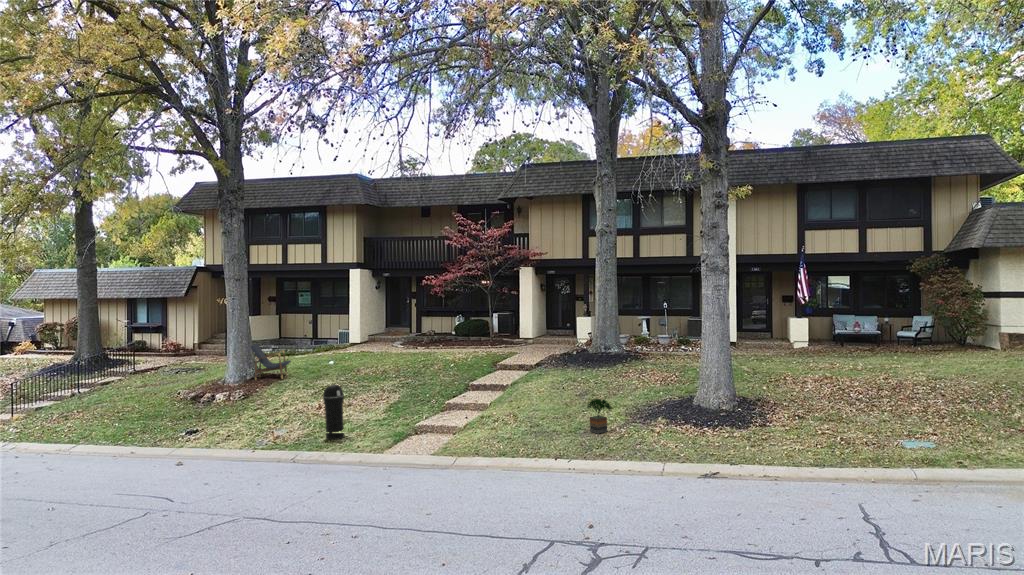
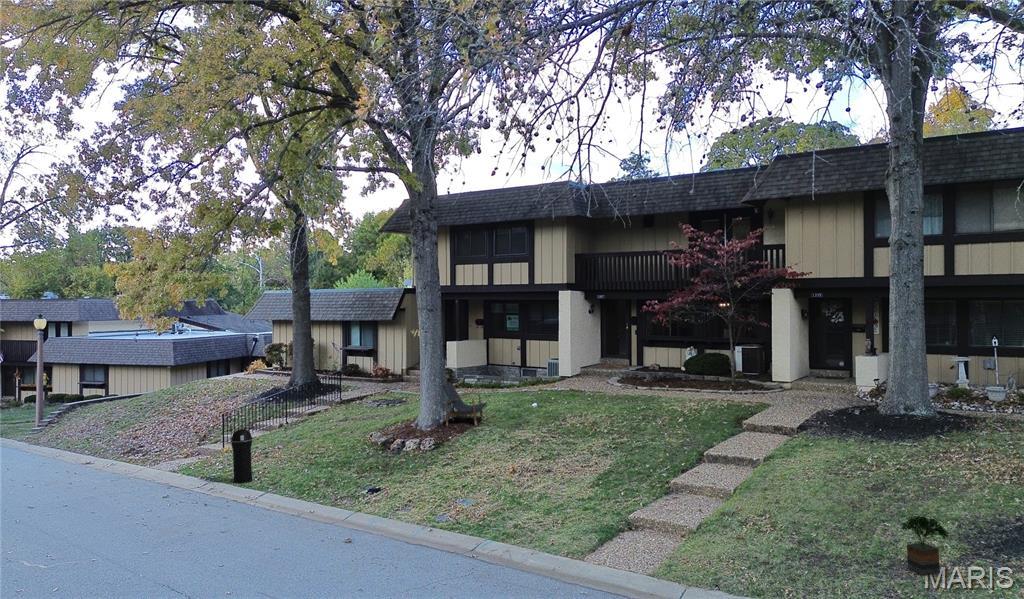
trash can: present [323,385,344,440] -> present [231,429,252,483]

